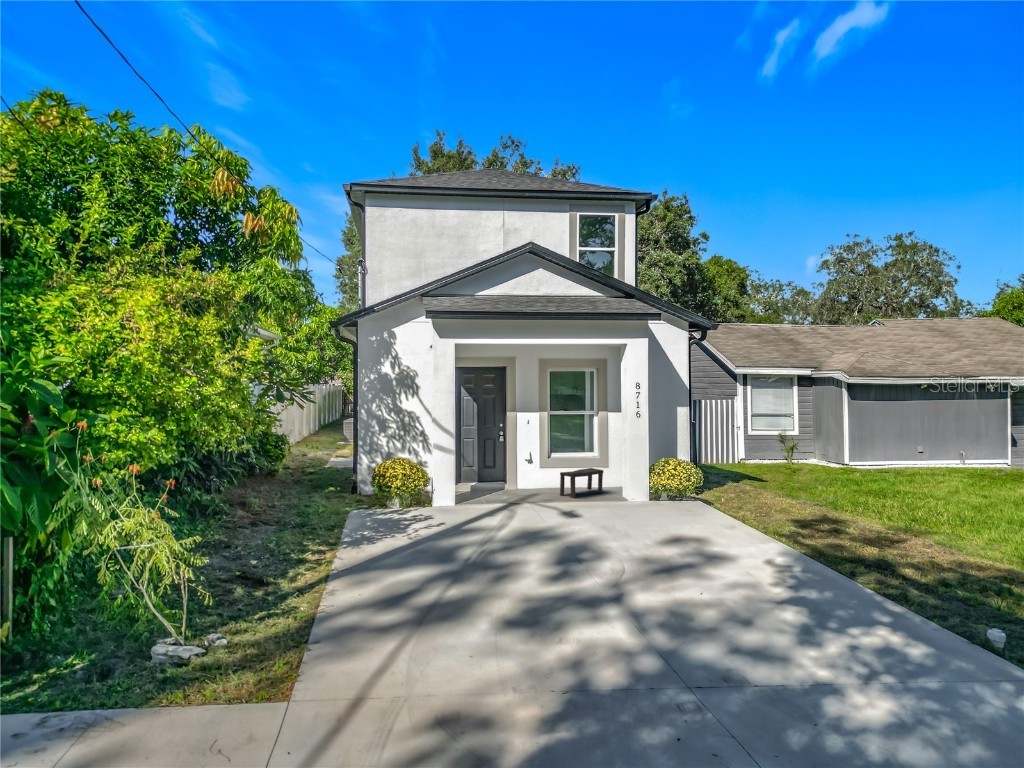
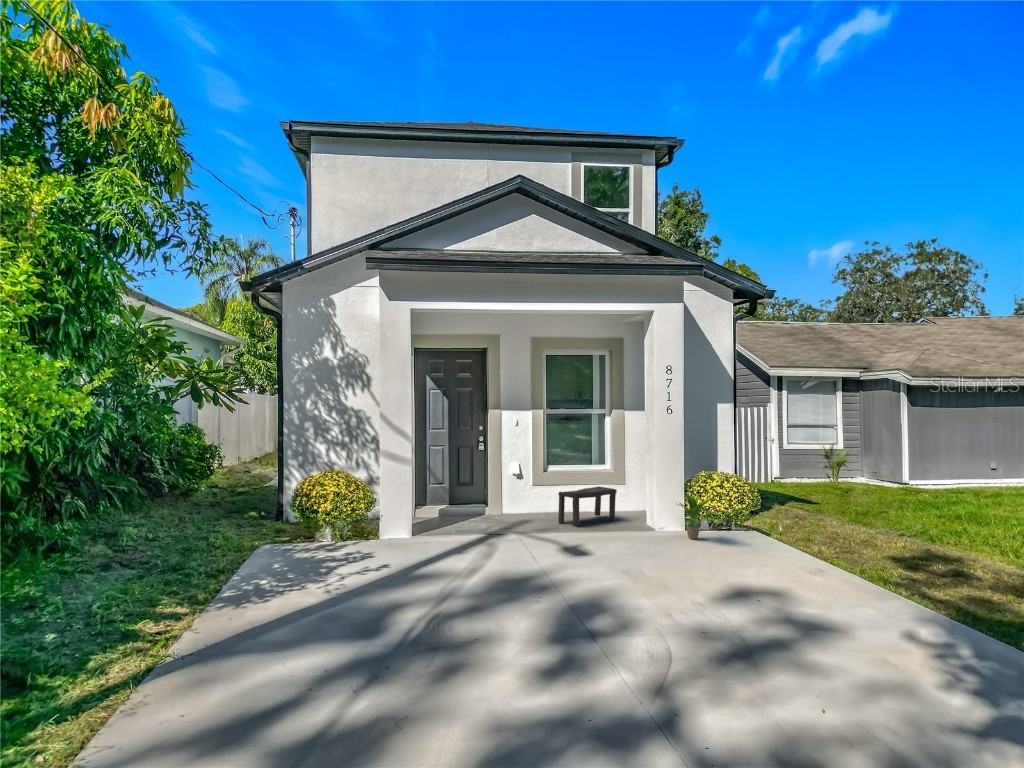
potted plant: none [643,474,669,507] -> present [677,494,709,539]

